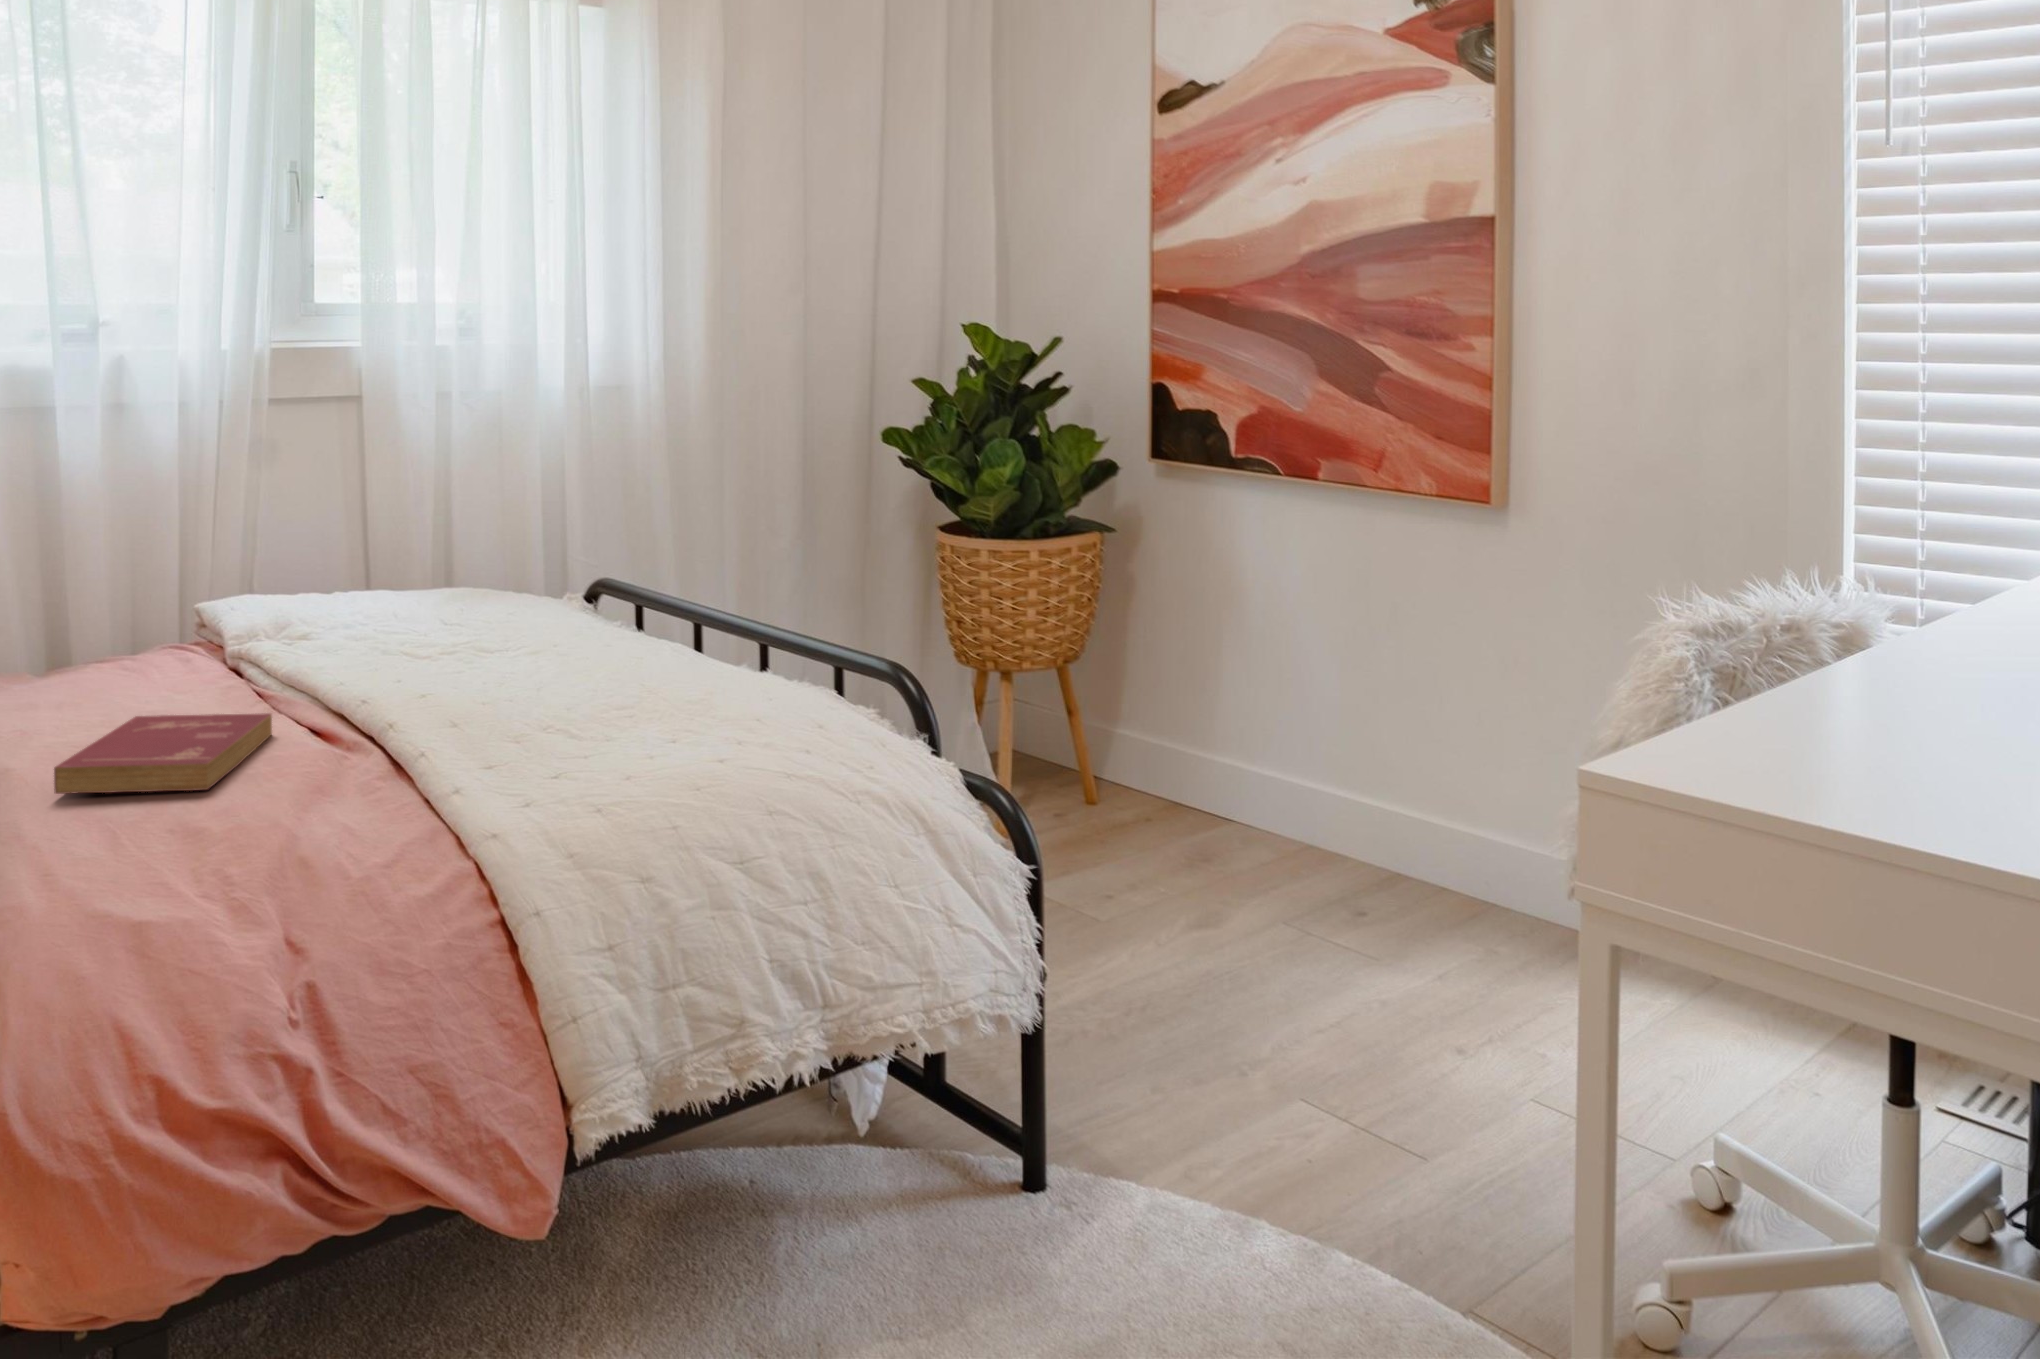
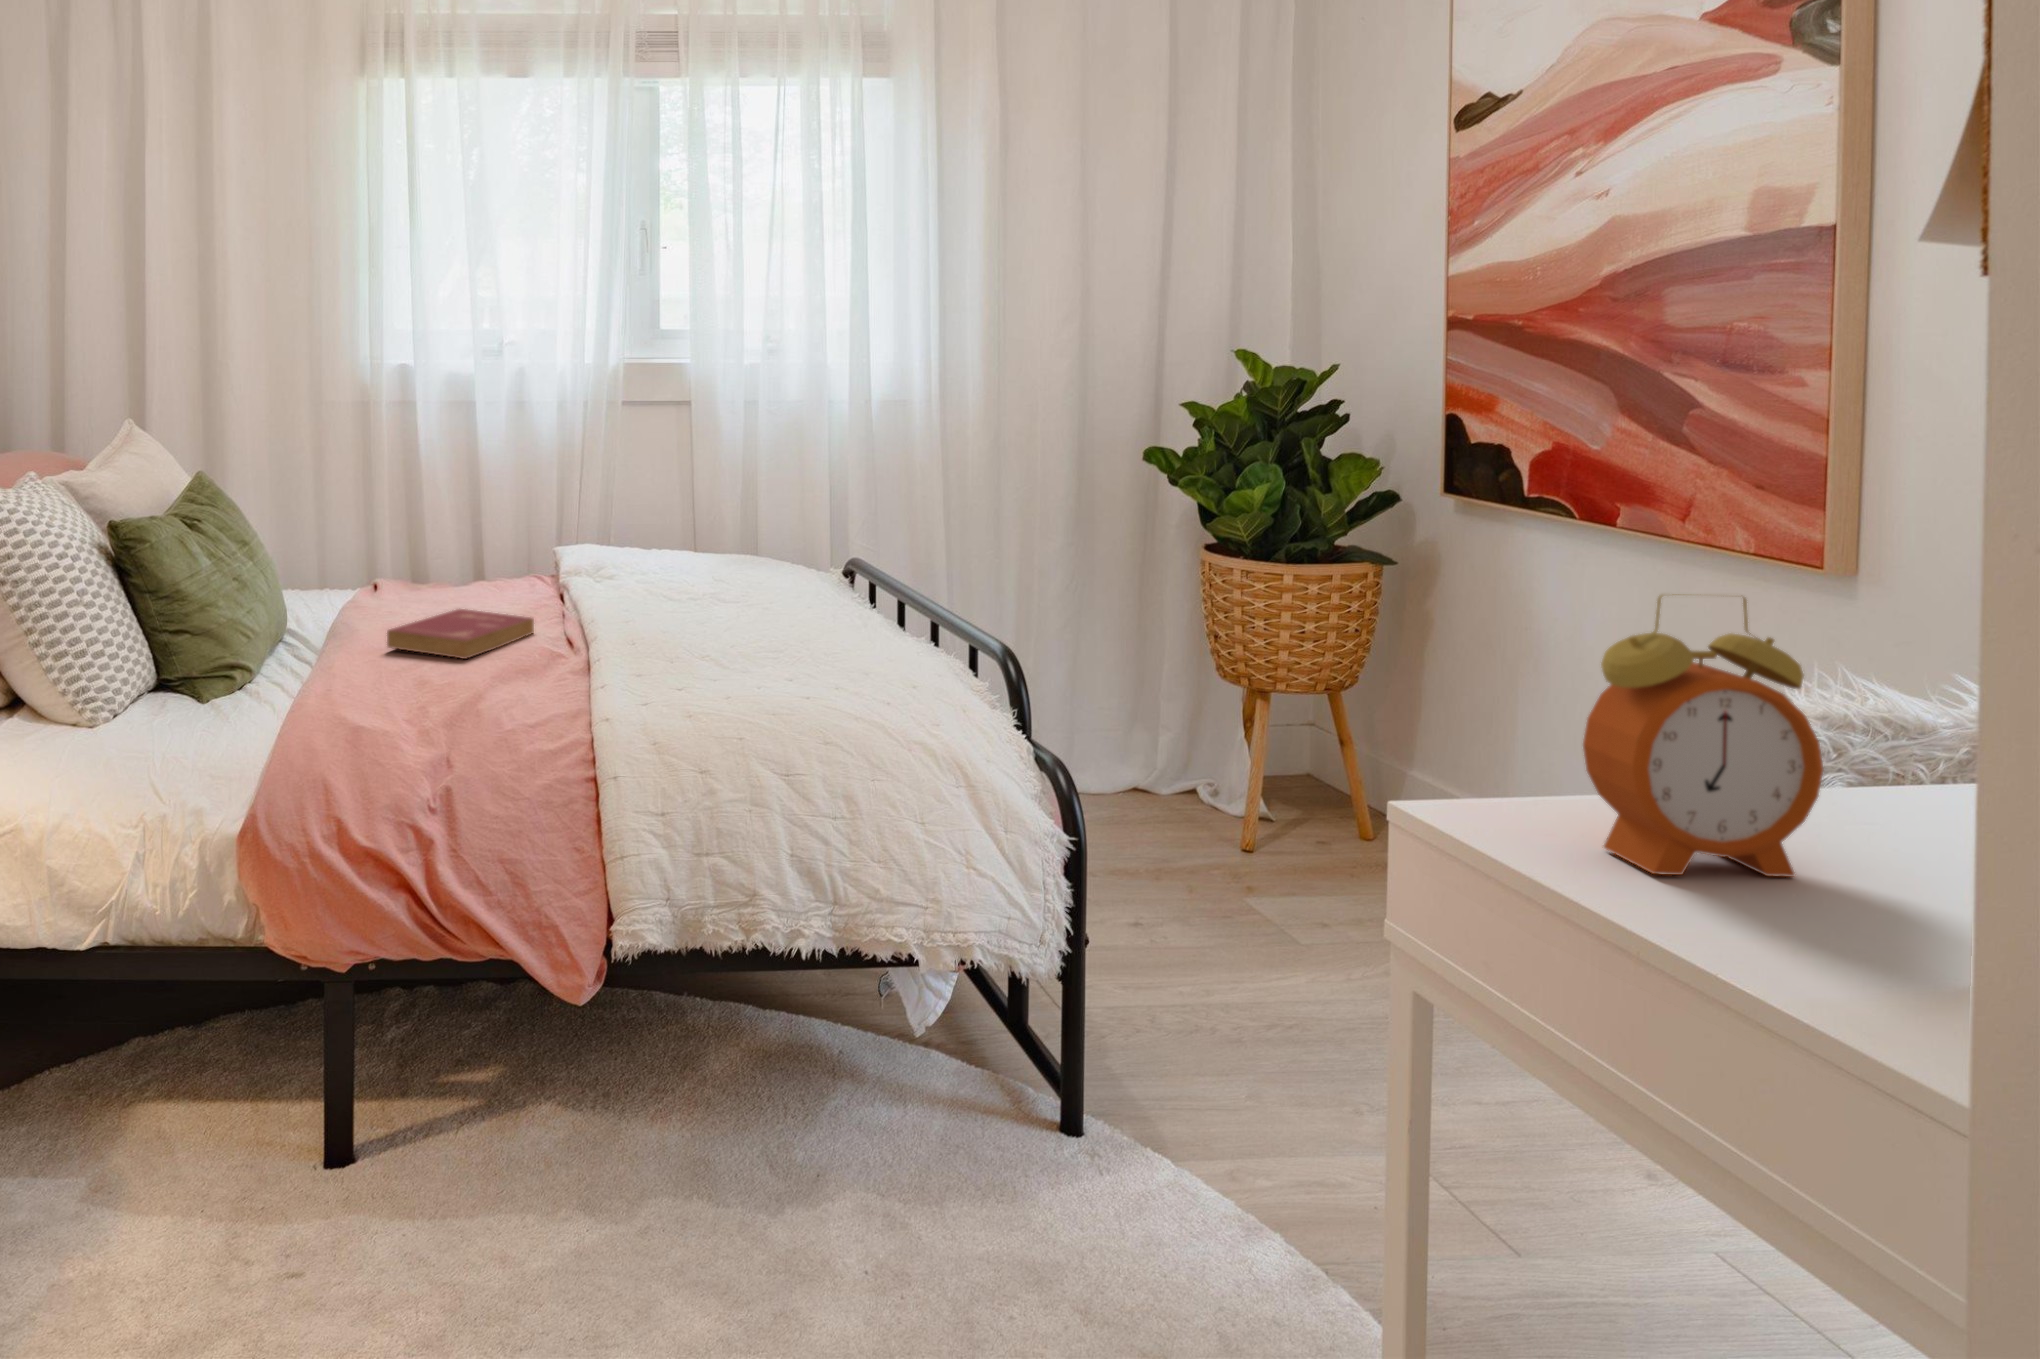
alarm clock: none [1773,566,1912,808] -> present [1583,594,1823,877]

